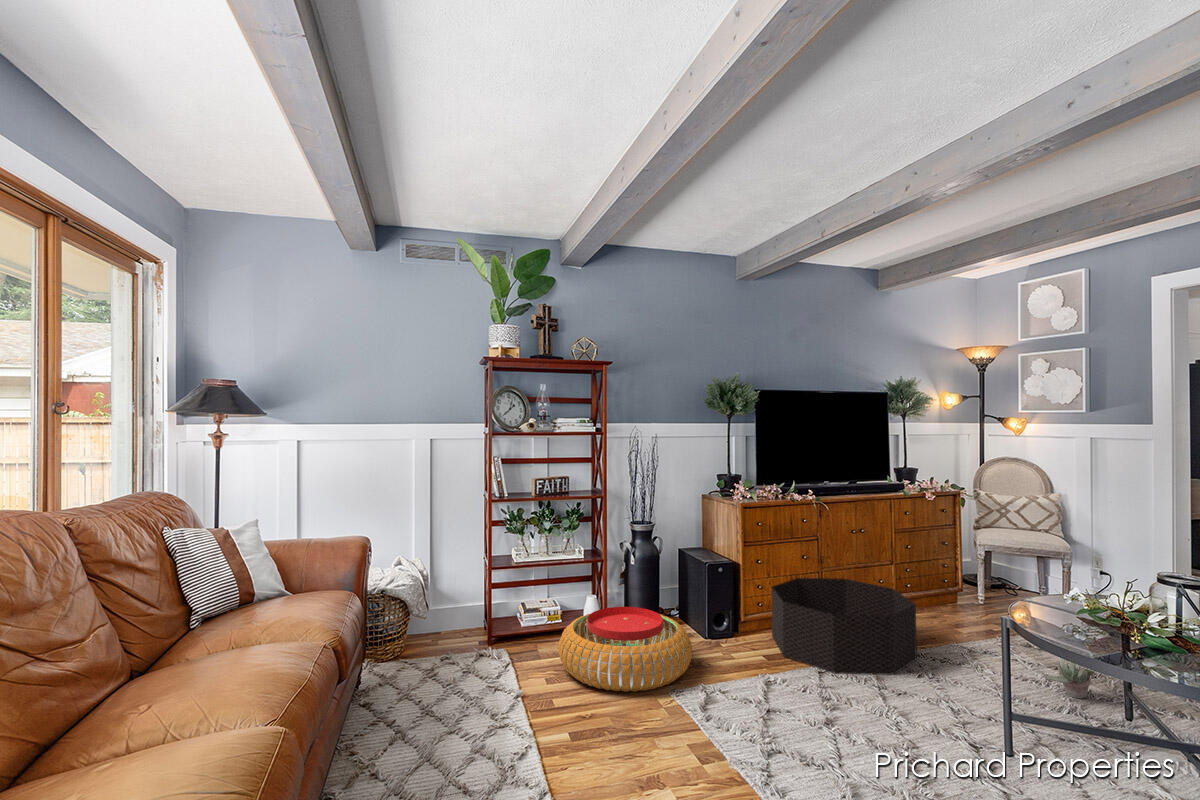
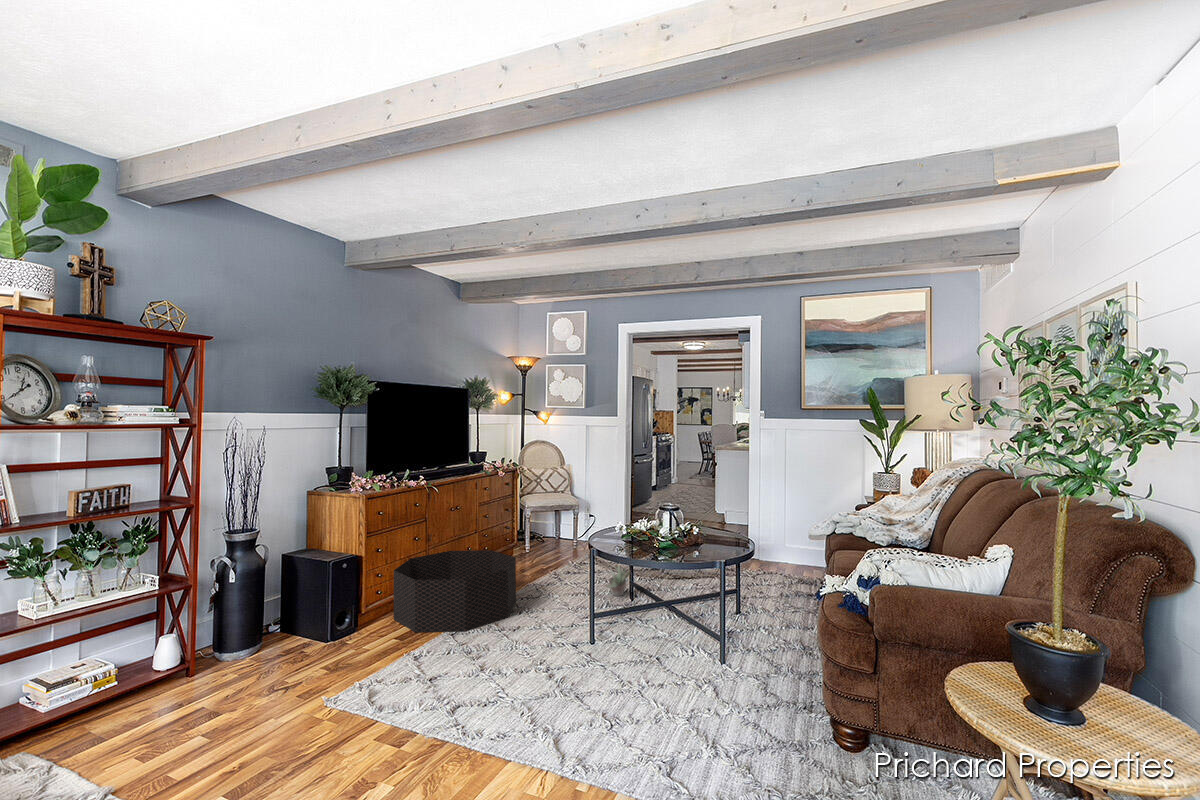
pouf: present [559,607,692,692] -> none [146,624,336,737]

